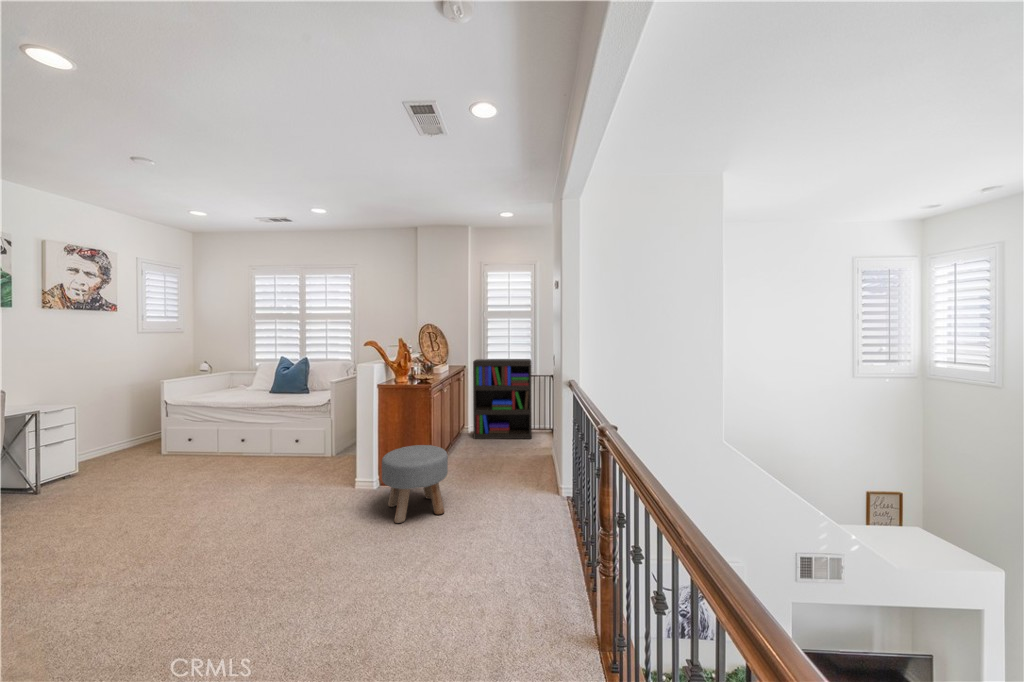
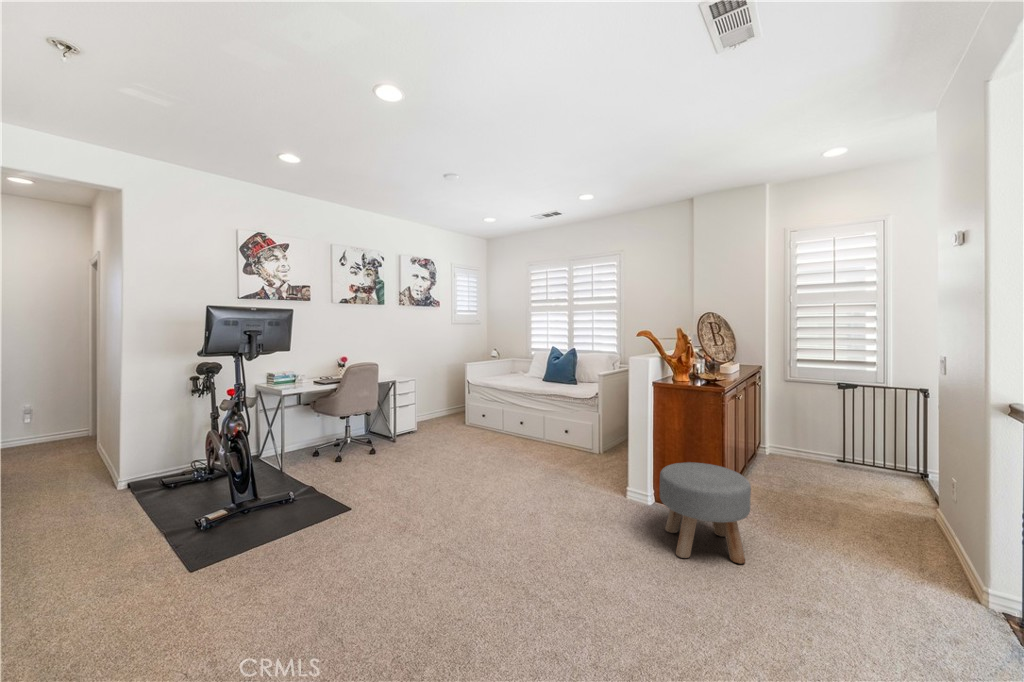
bookshelf: present [473,359,532,439] -> none [775,358,884,484]

